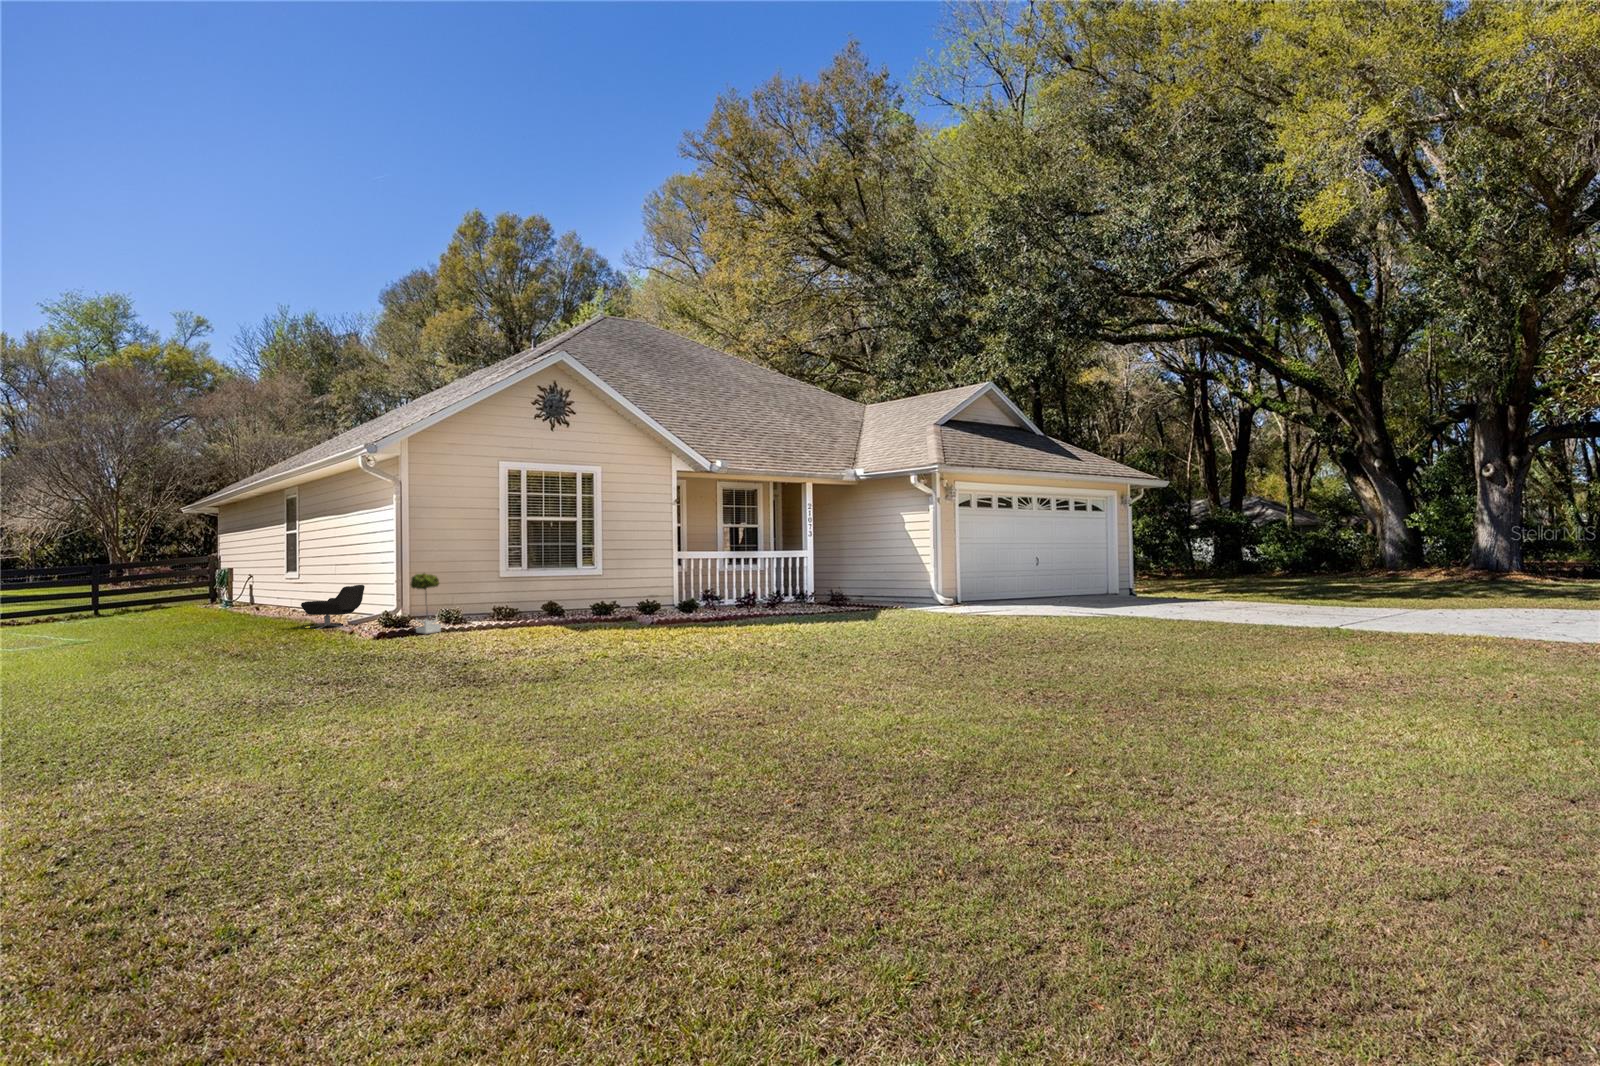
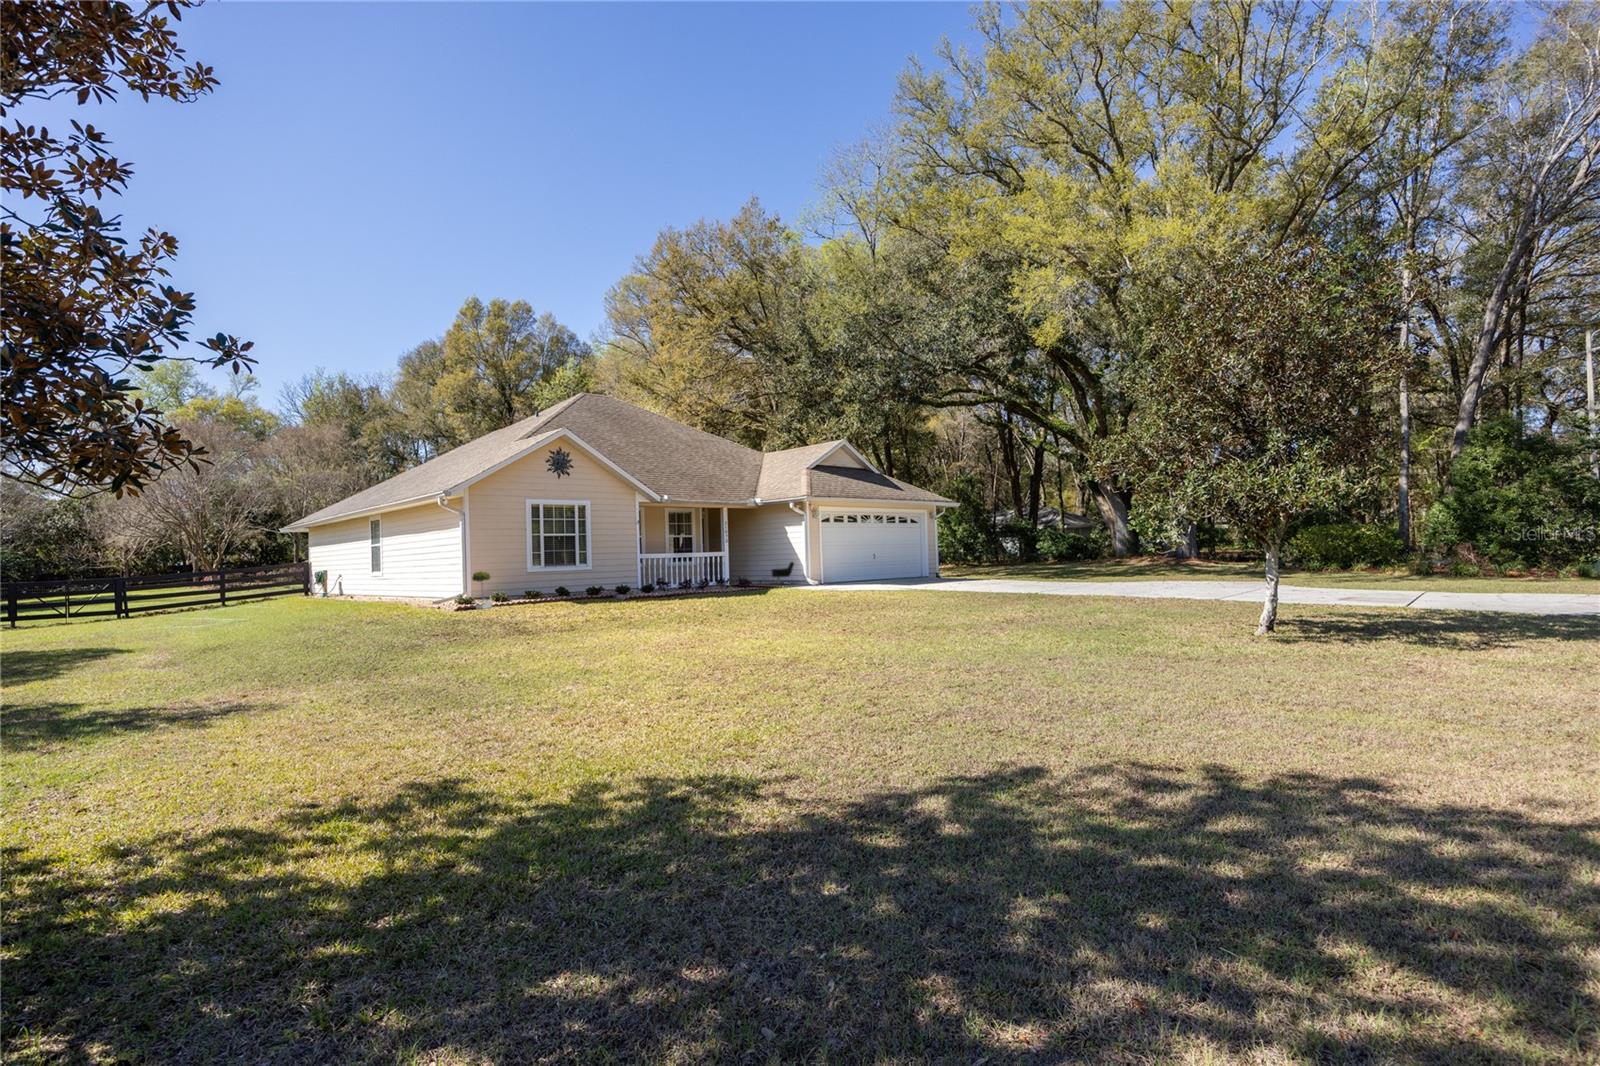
lounge chair: present [301,585,365,629] -> present [771,562,794,583]

